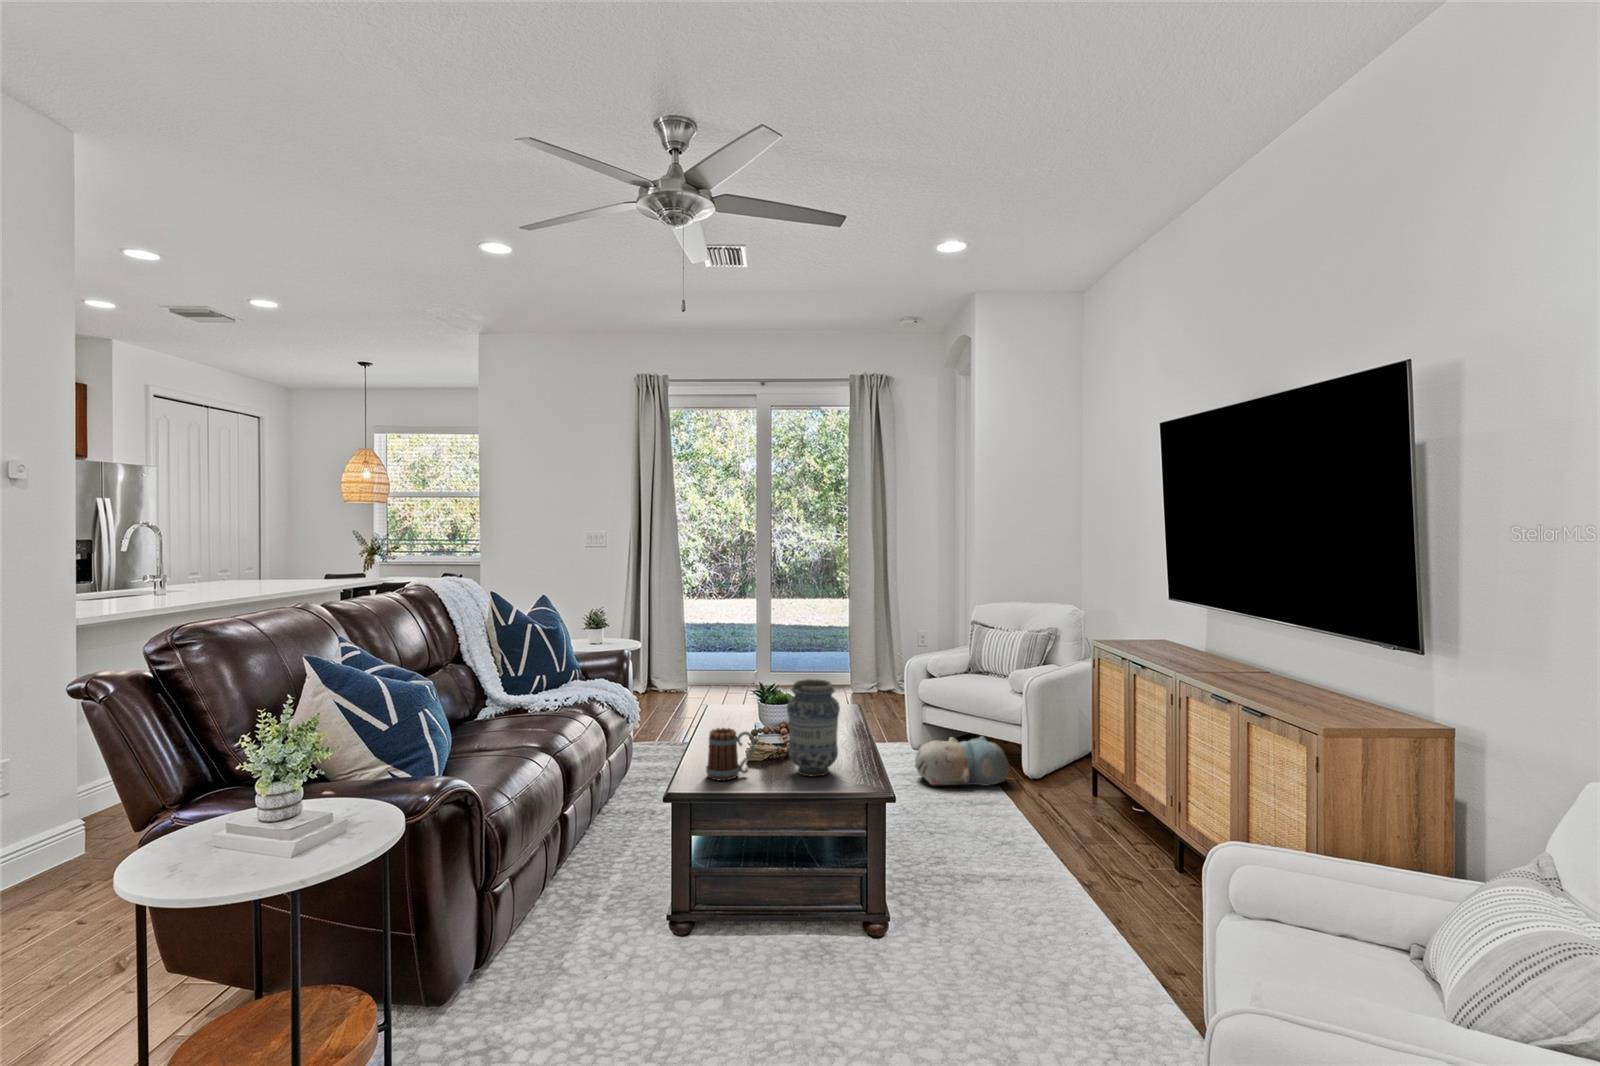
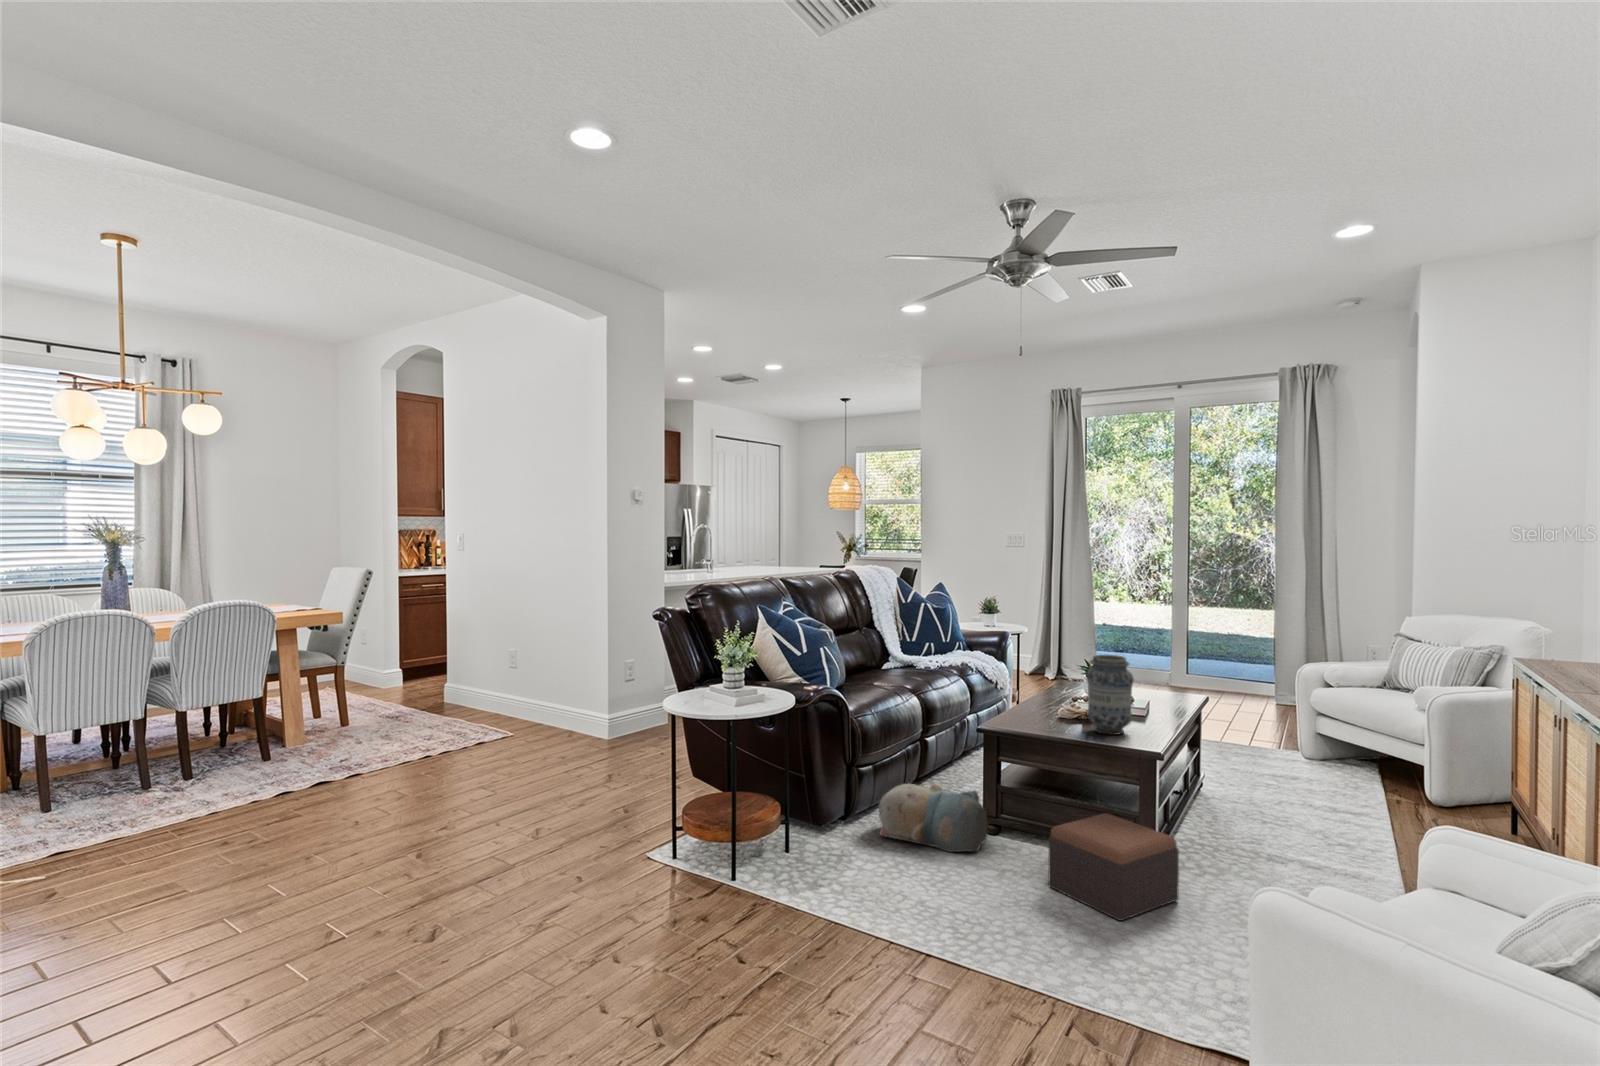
mug: present [706,728,755,781] -> none [1019,686,1059,726]
plush toy: present [915,737,1009,786] -> present [879,784,988,852]
footstool: none [794,882,935,1034] -> present [1048,813,1179,921]

